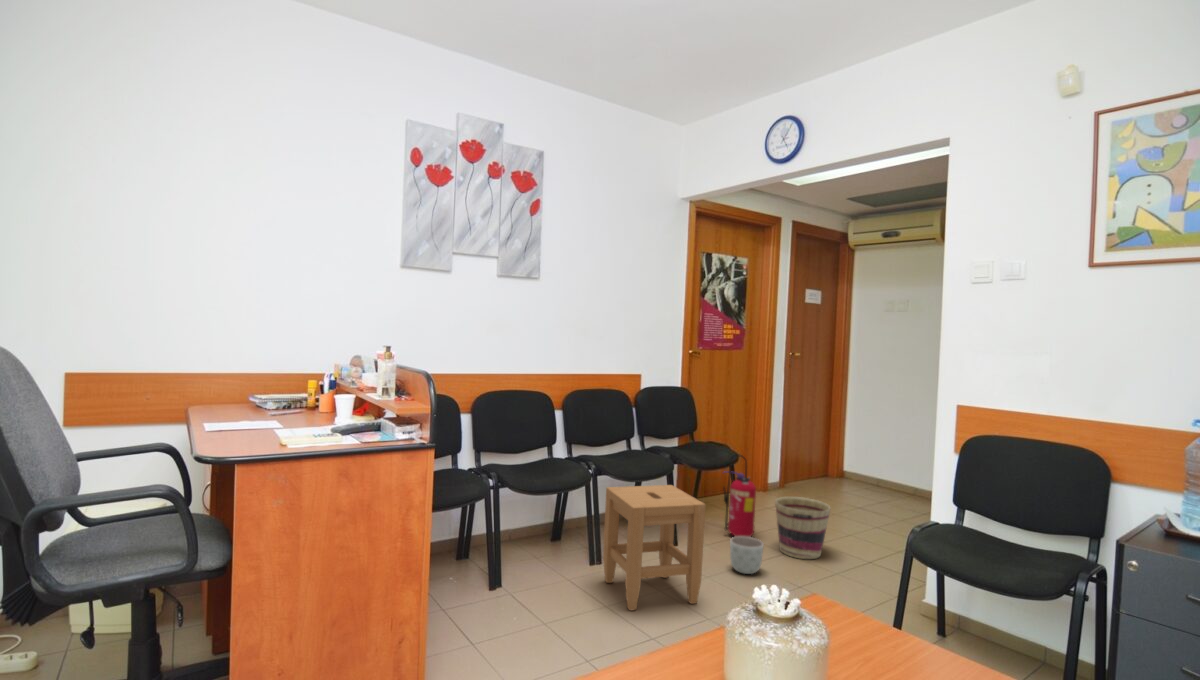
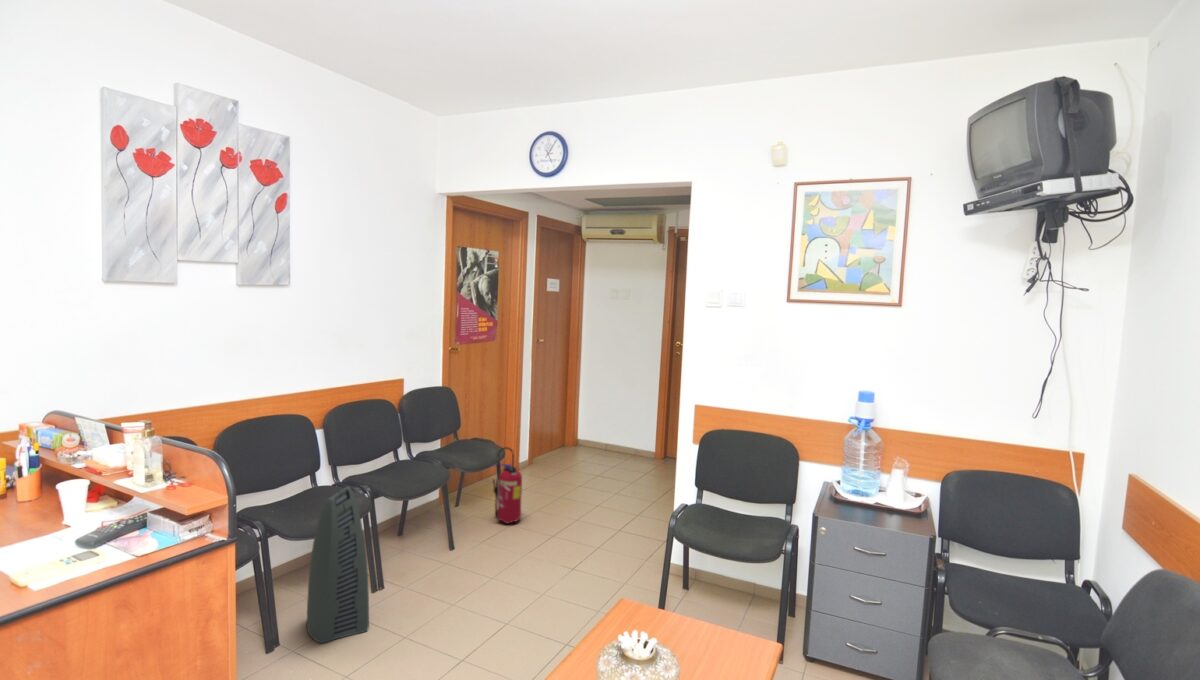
air purifier: none [526,454,578,594] -> present [307,487,369,643]
stool: present [603,485,706,611] -> none [393,497,500,635]
basket: present [775,497,830,559] -> none [541,478,588,534]
planter: present [730,536,764,574] -> none [510,527,540,563]

